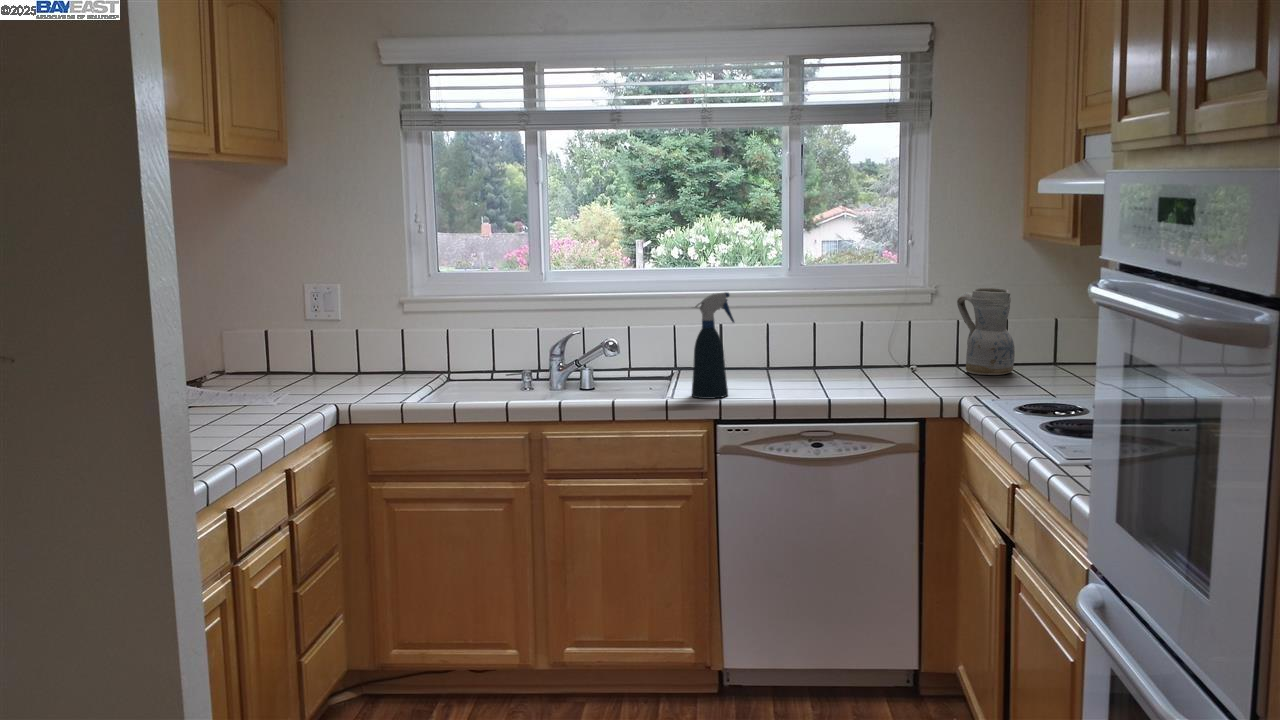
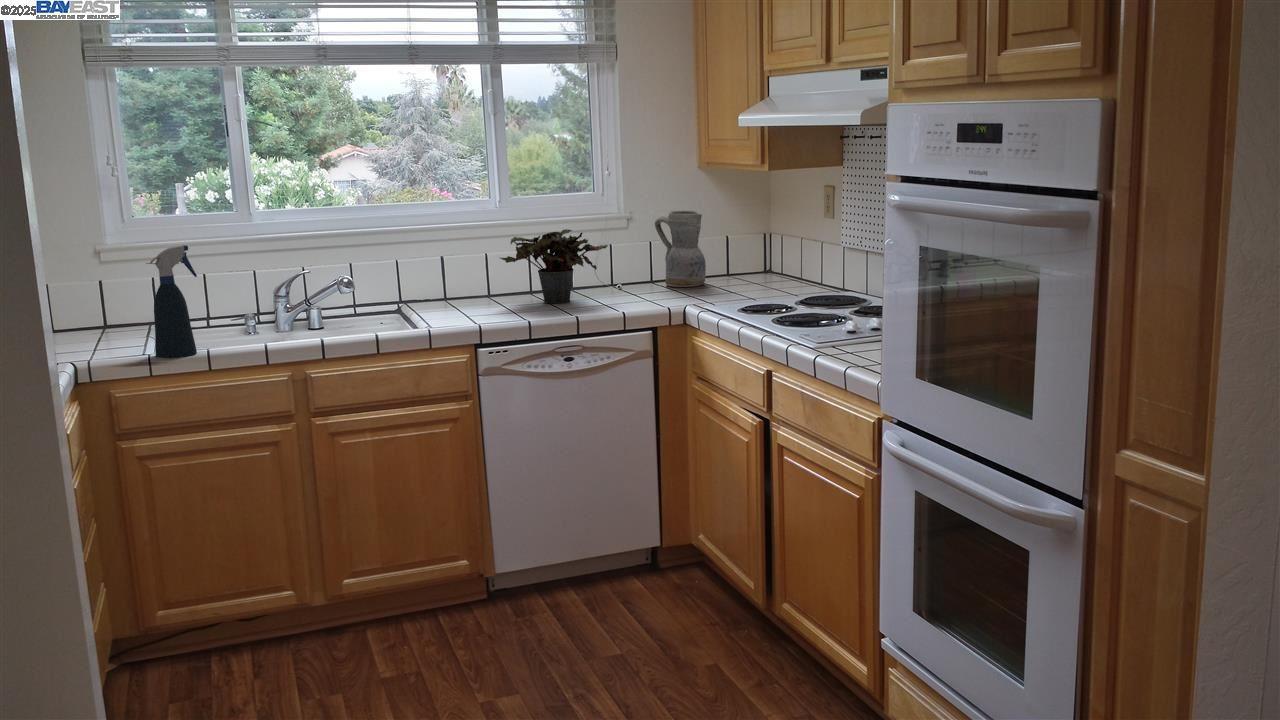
spray bottle: present [692,292,734,399] -> present [146,245,197,358]
potted plant: none [767,303,890,383] -> present [501,229,608,303]

